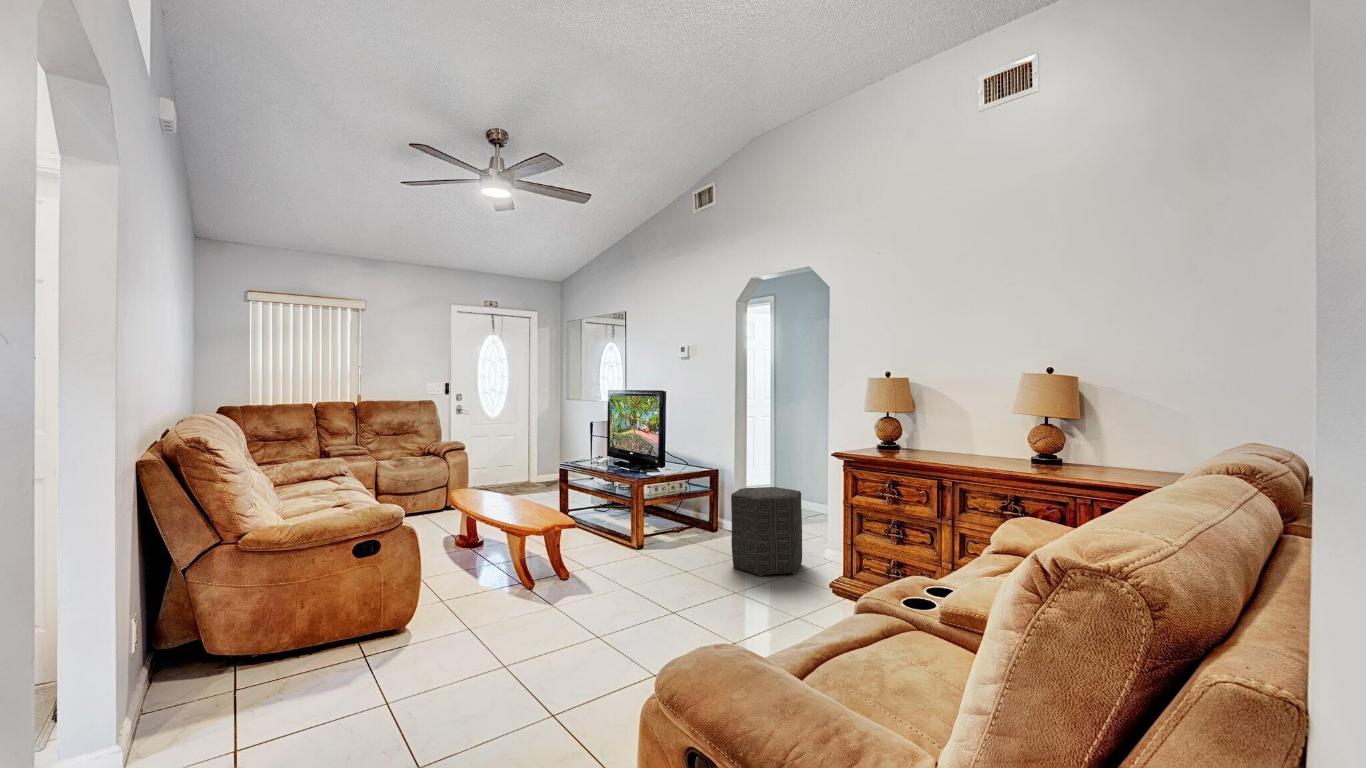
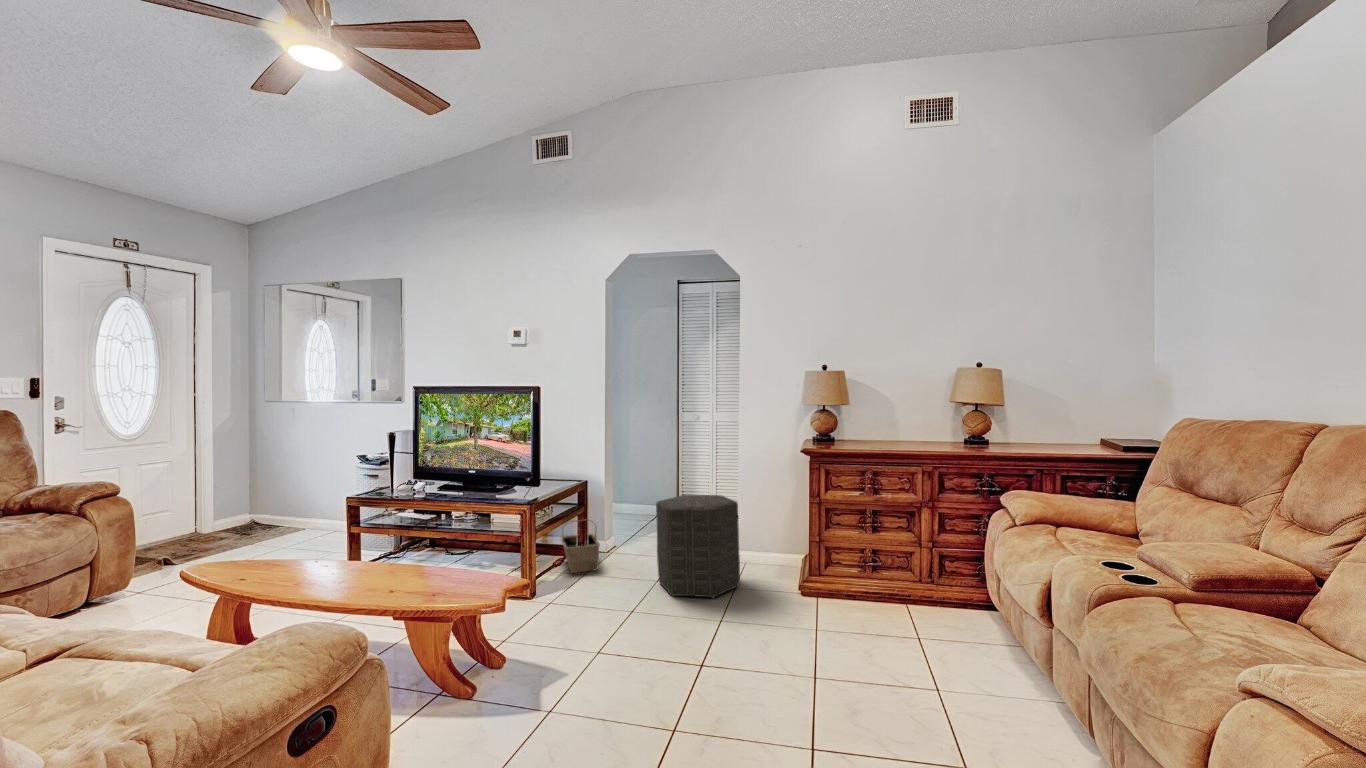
basket: none [690,498,728,540] -> present [561,520,600,573]

